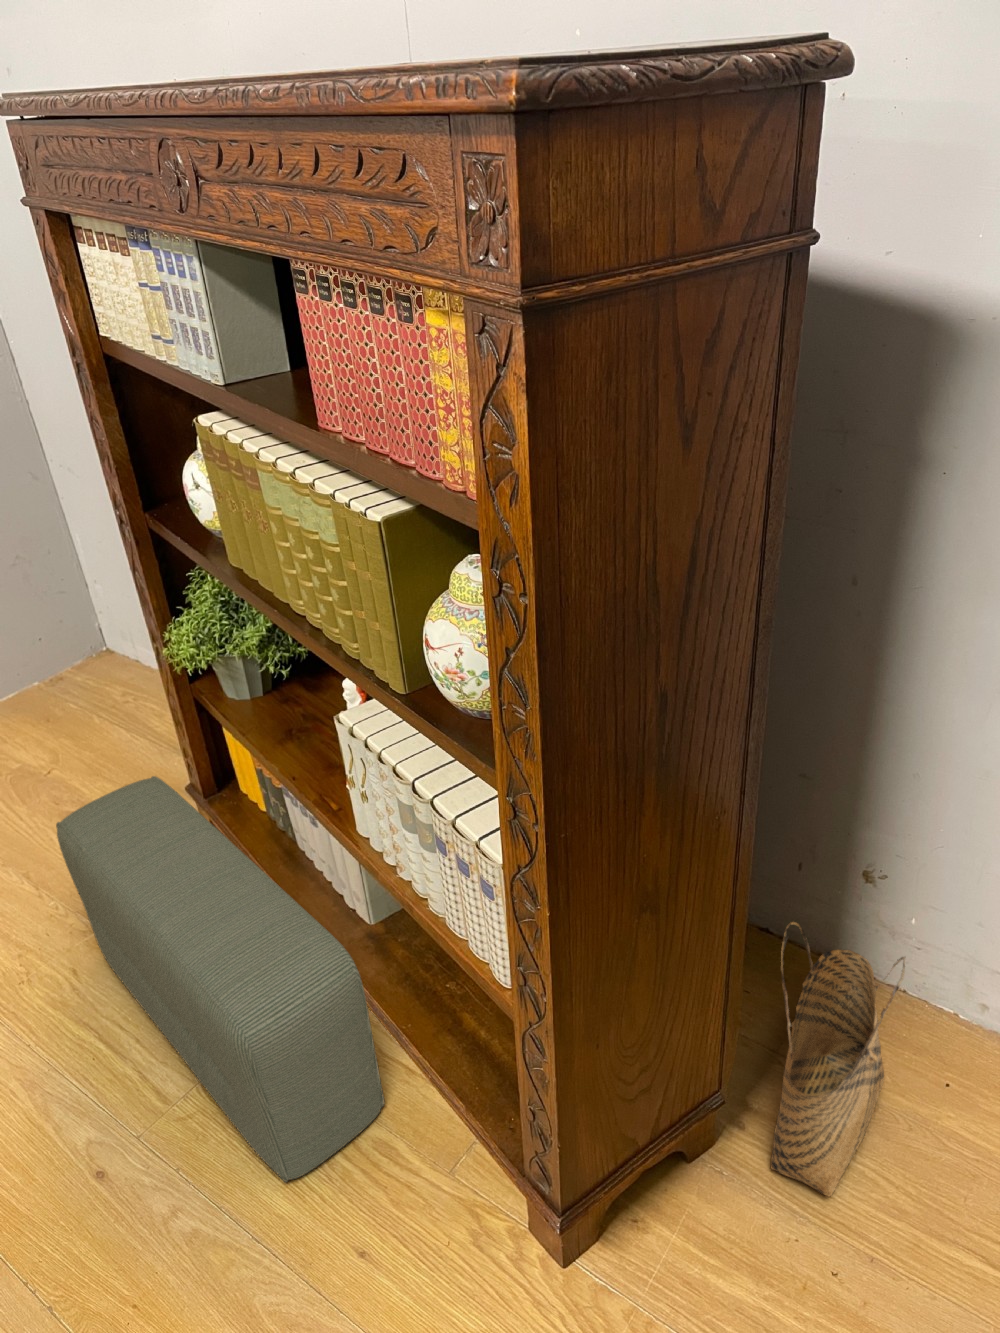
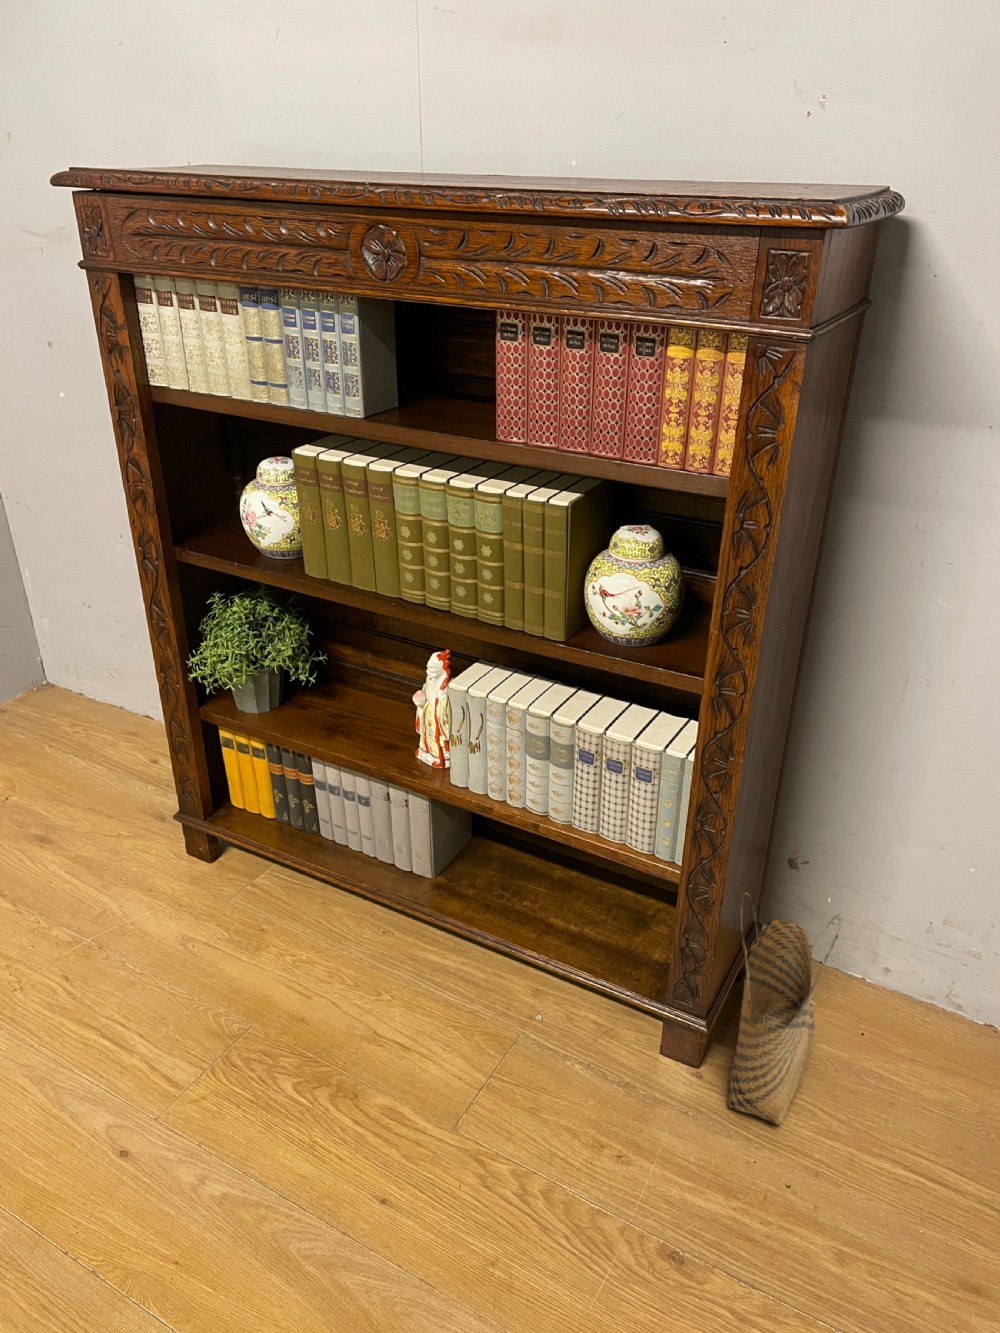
pouf: present [56,776,384,1182] -> none [64,788,387,1146]

